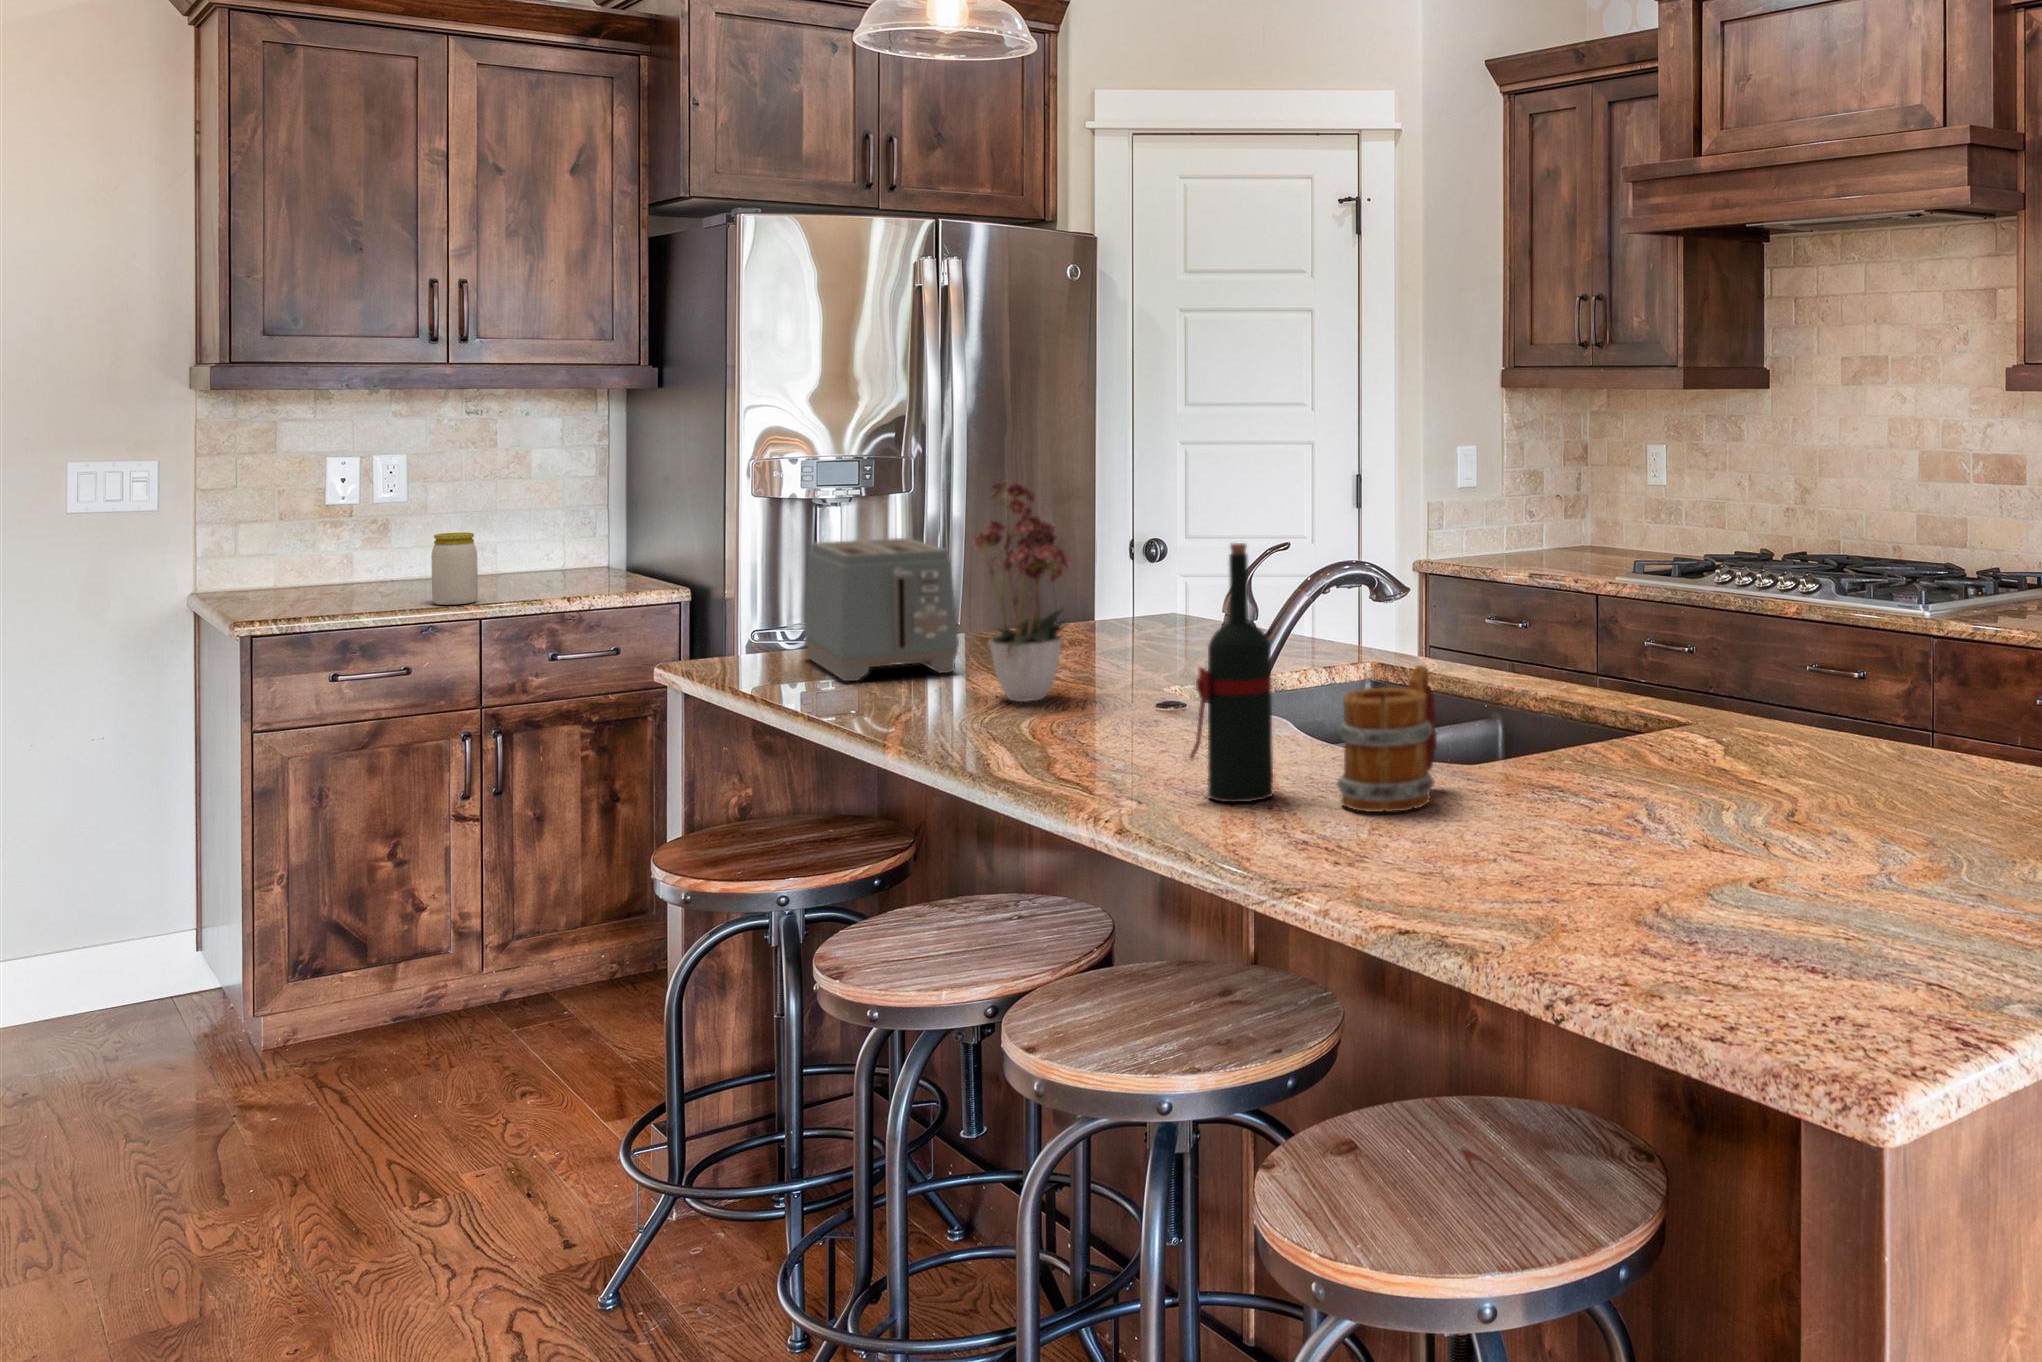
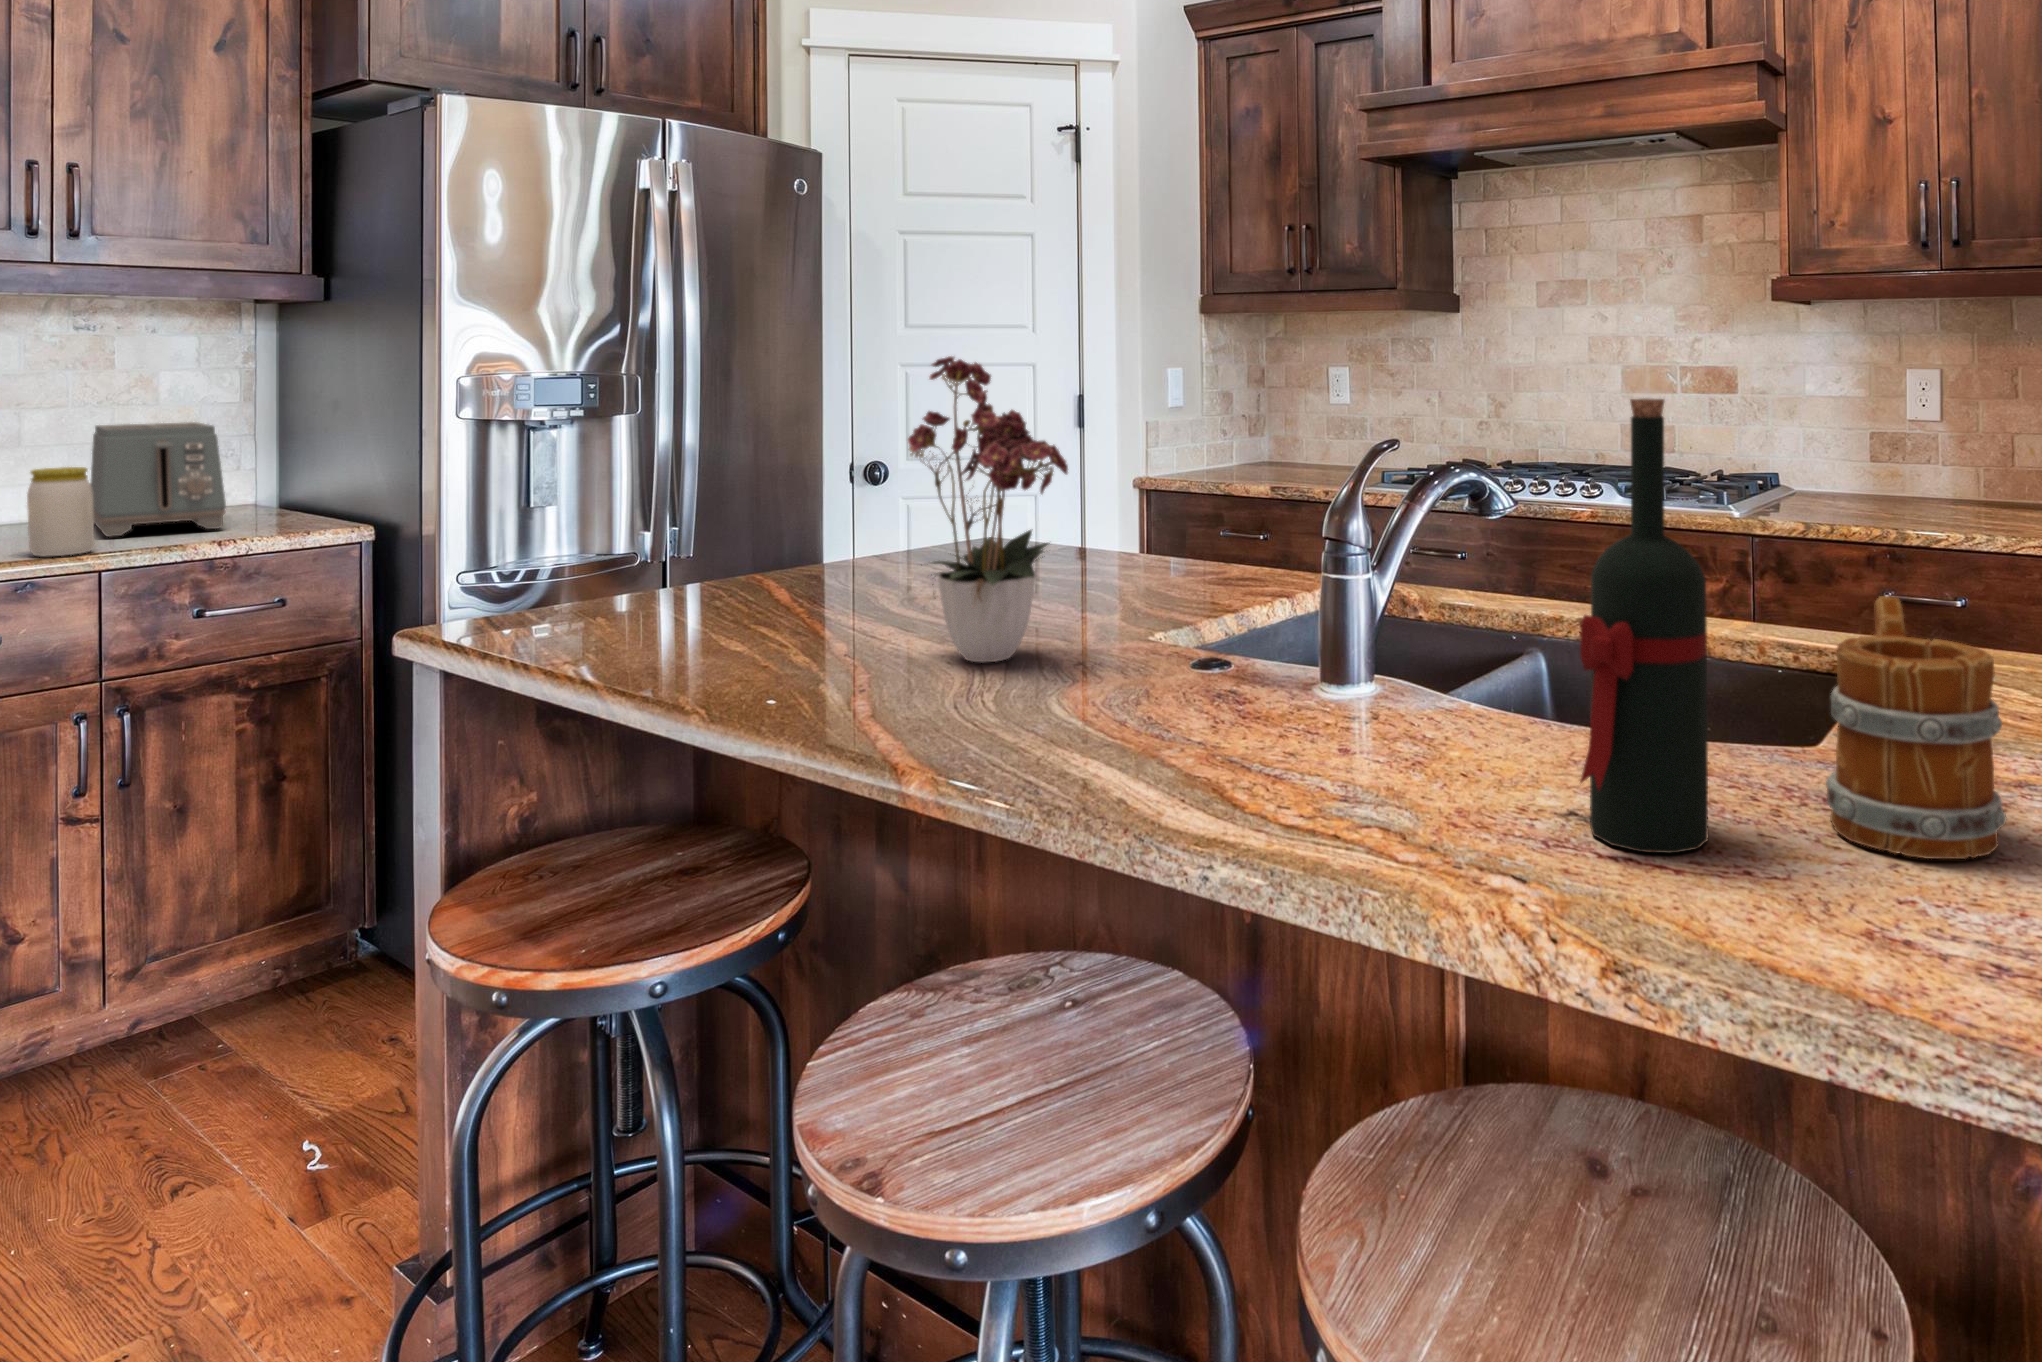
toaster: present [803,538,959,681] -> present [90,422,226,537]

